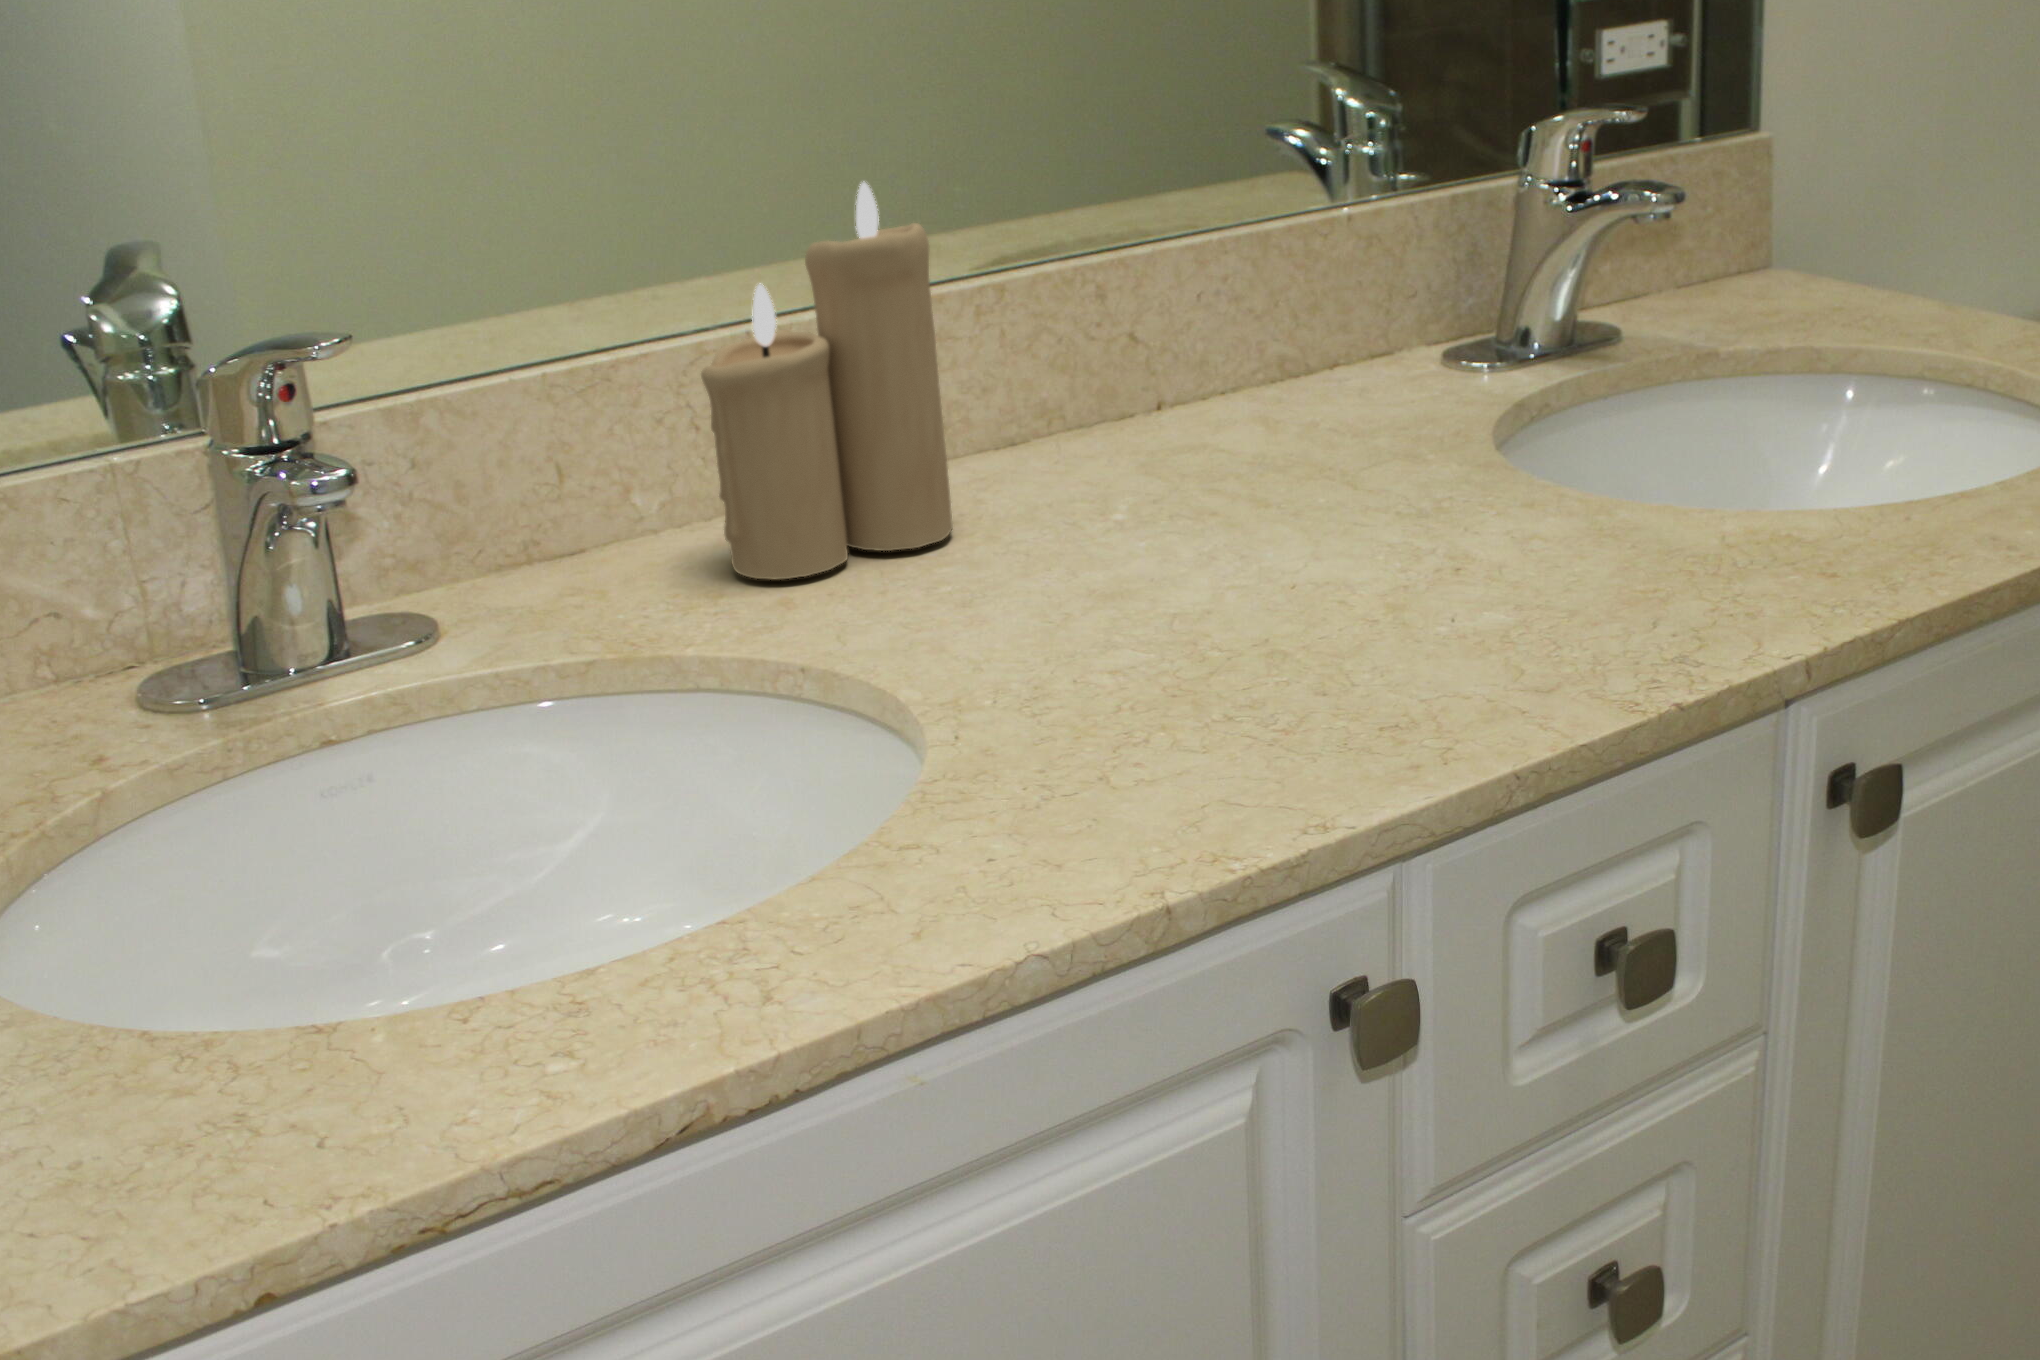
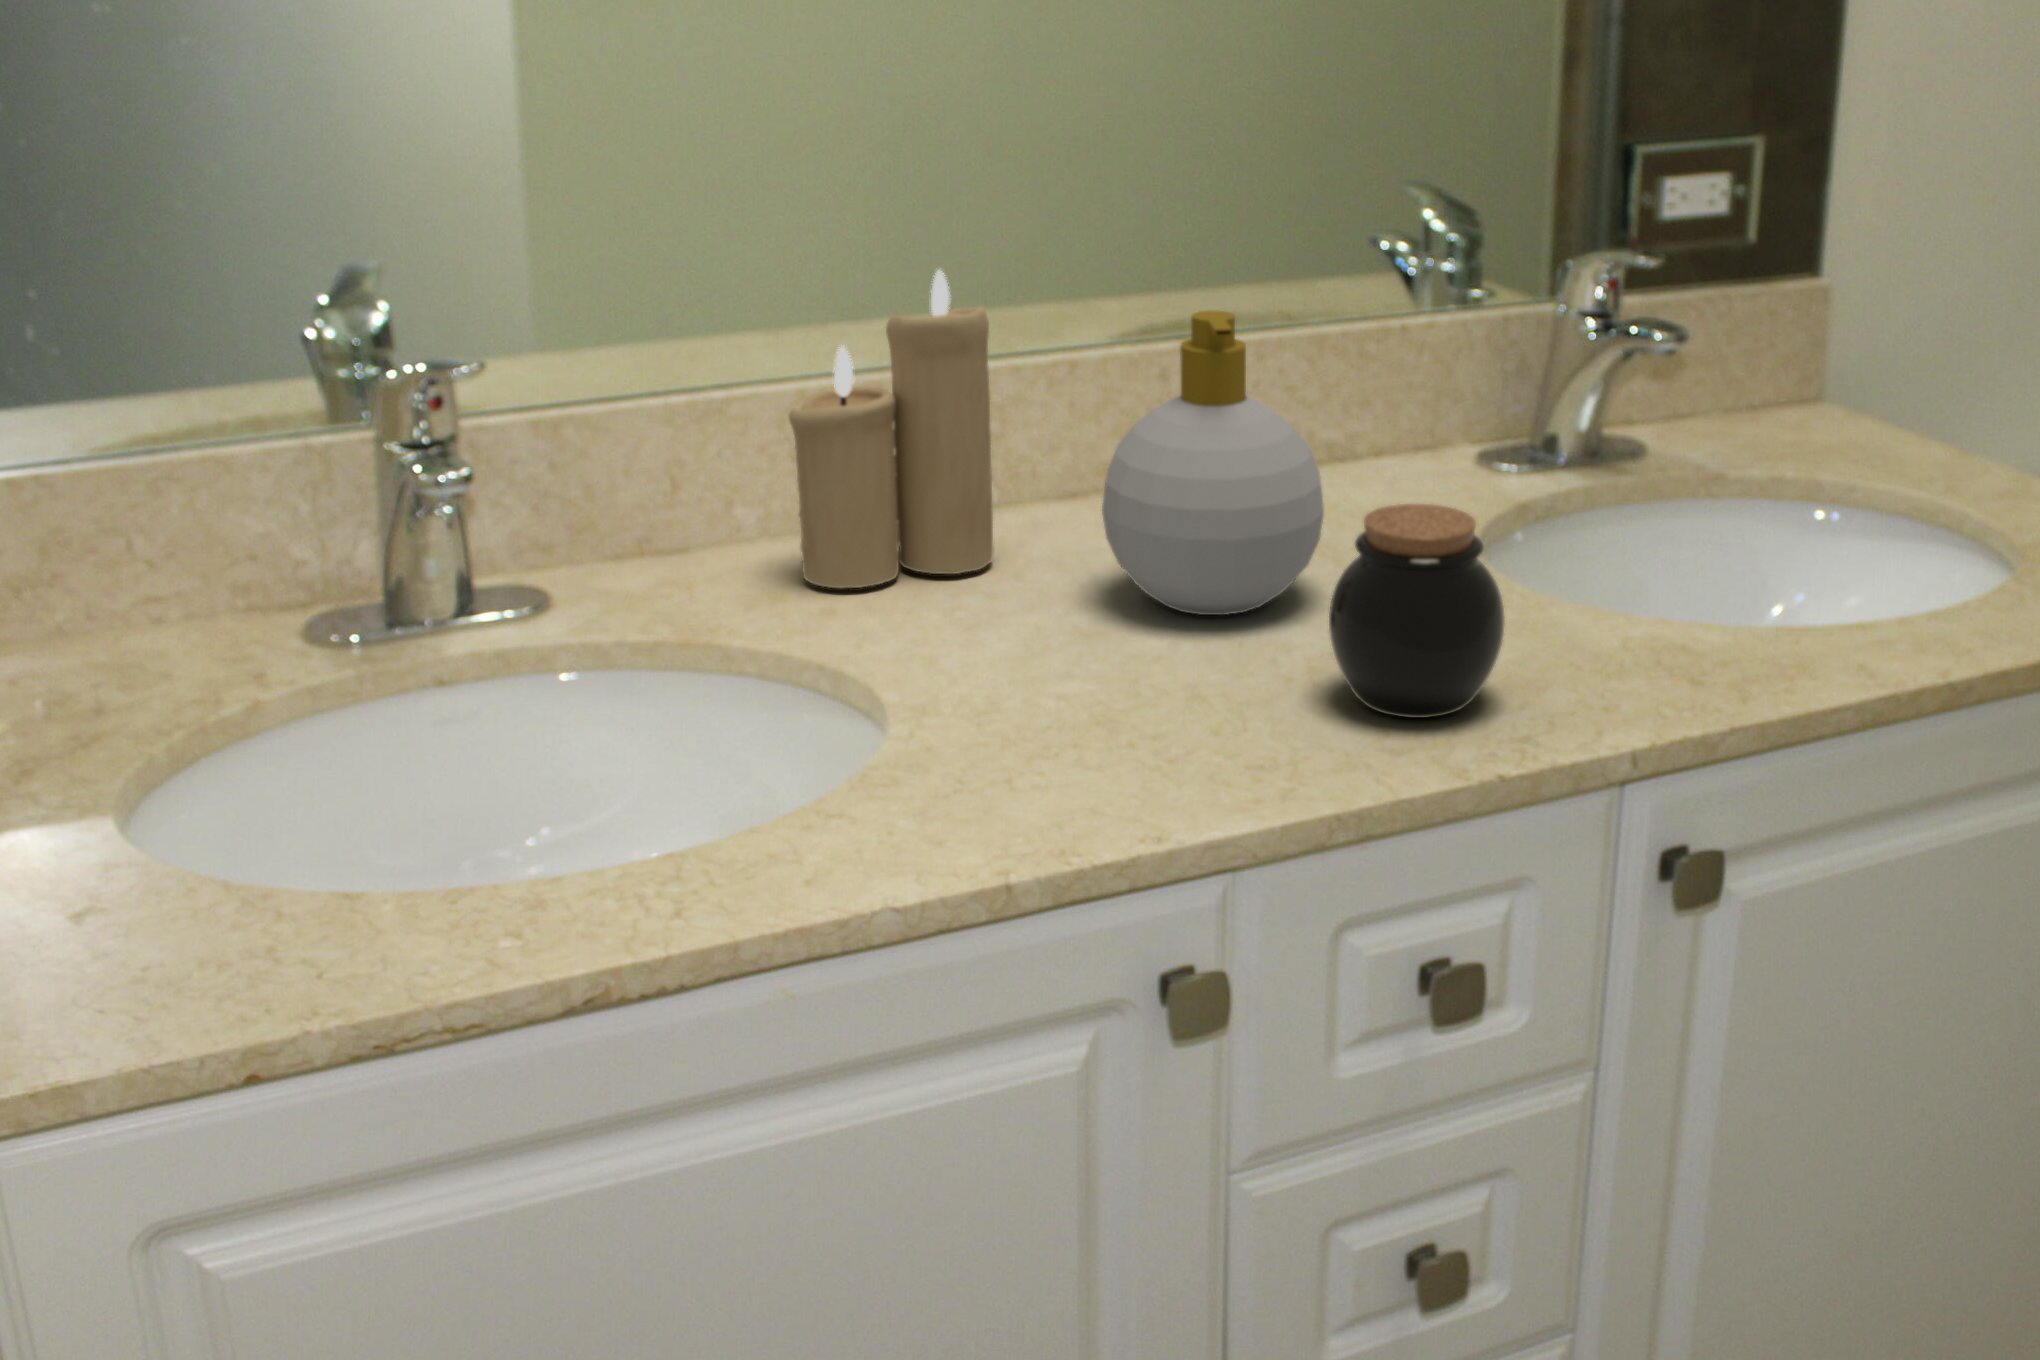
soap bottle: none [1094,198,1360,563] -> present [1102,311,1324,615]
jar: none [1427,397,1636,652] -> present [1329,504,1505,718]

